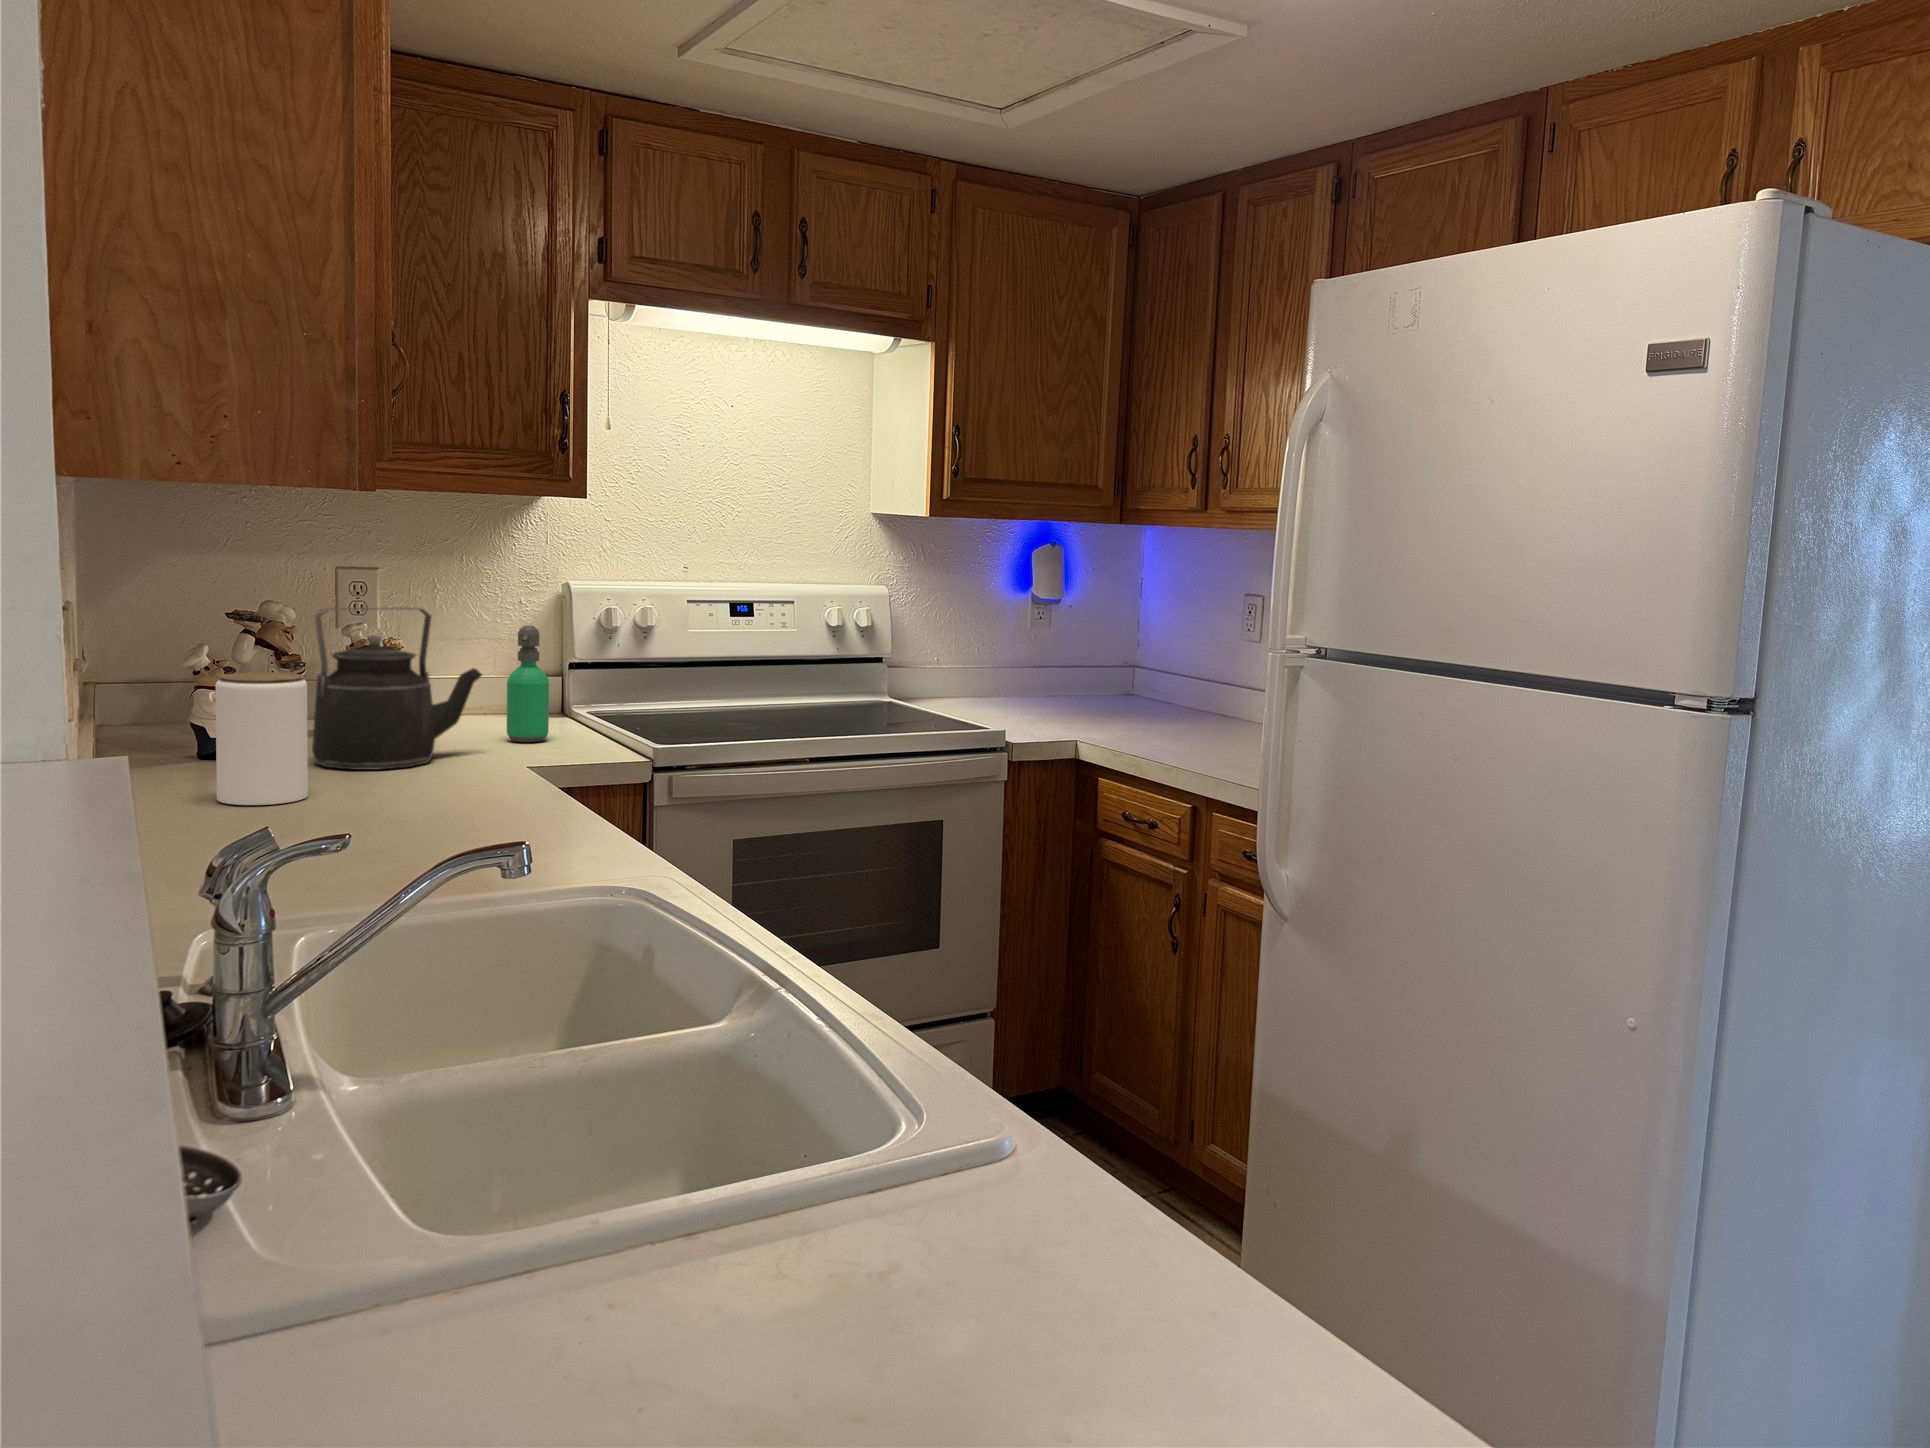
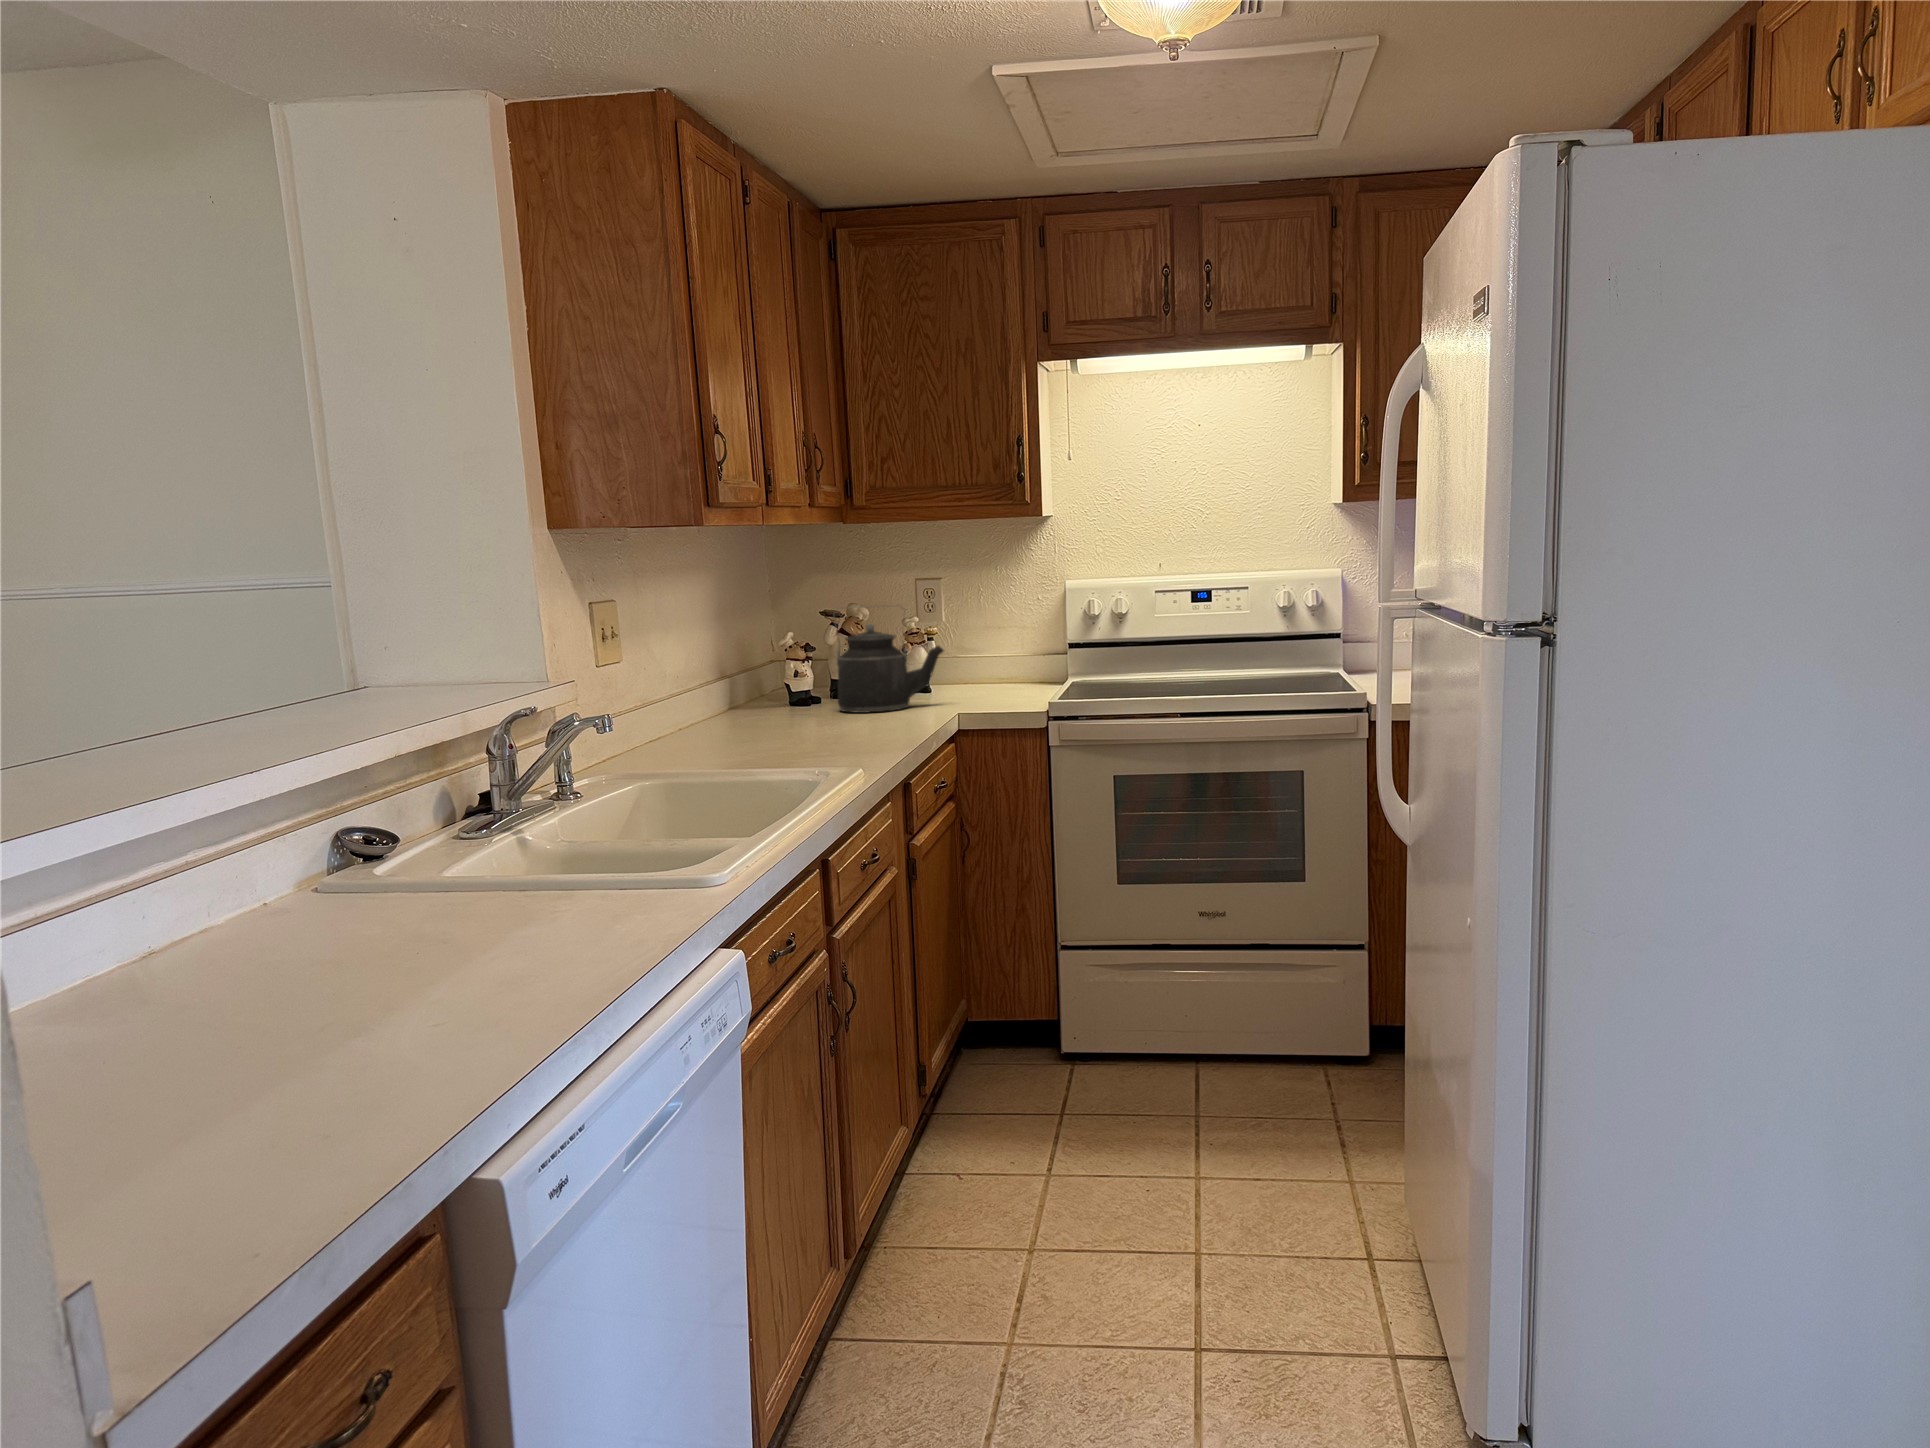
soap dispenser: present [507,626,549,742] -> none [980,615,1009,699]
jar: present [215,672,308,805] -> none [740,648,795,728]

